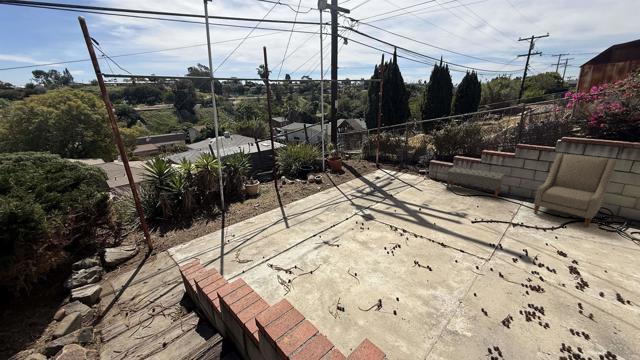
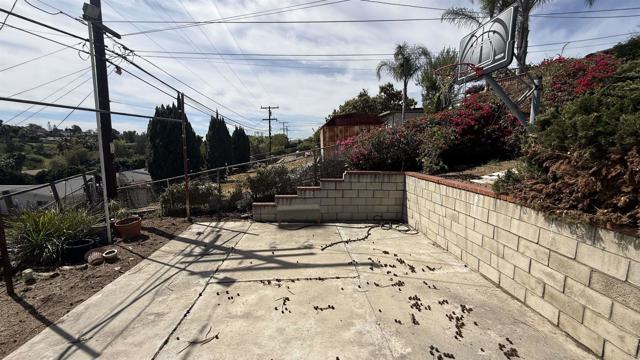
chair: present [534,154,617,227] -> none [348,183,382,231]

